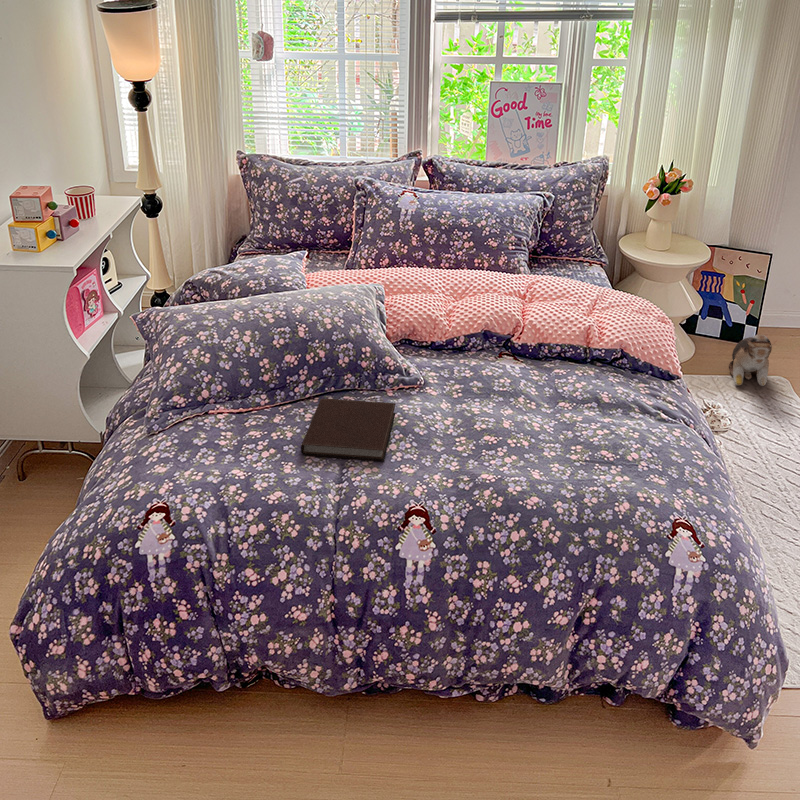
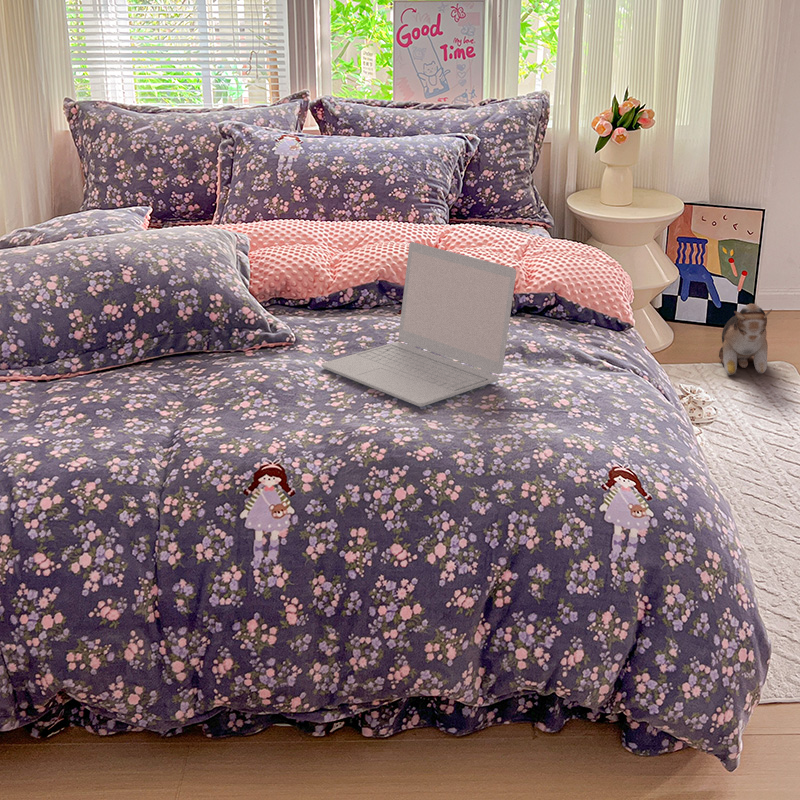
laptop: none [448,316,605,457] -> present [322,242,516,407]
notebook: present [301,399,396,461] -> none [118,356,252,418]

